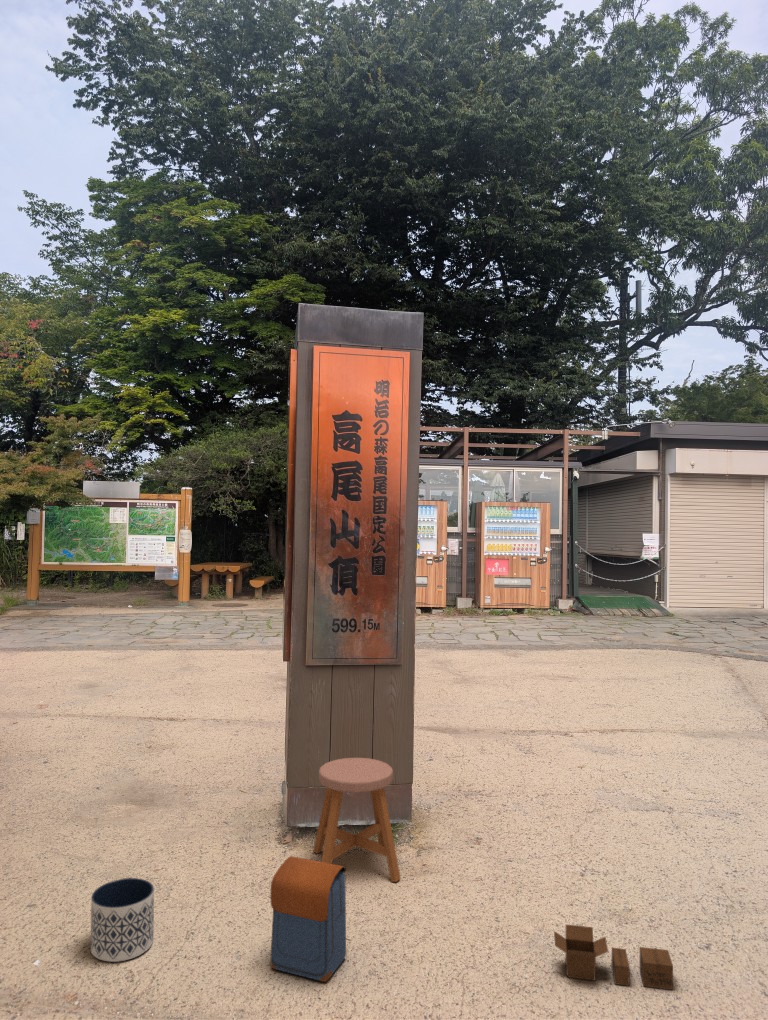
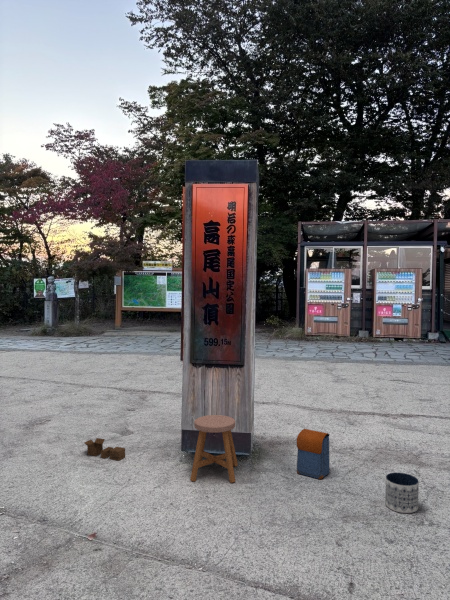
backpack: present [270,856,346,982] -> present [297,429,330,479]
planter: present [91,878,154,962] -> present [385,473,419,513]
cardboard box: present [554,925,673,990] -> present [85,438,125,461]

